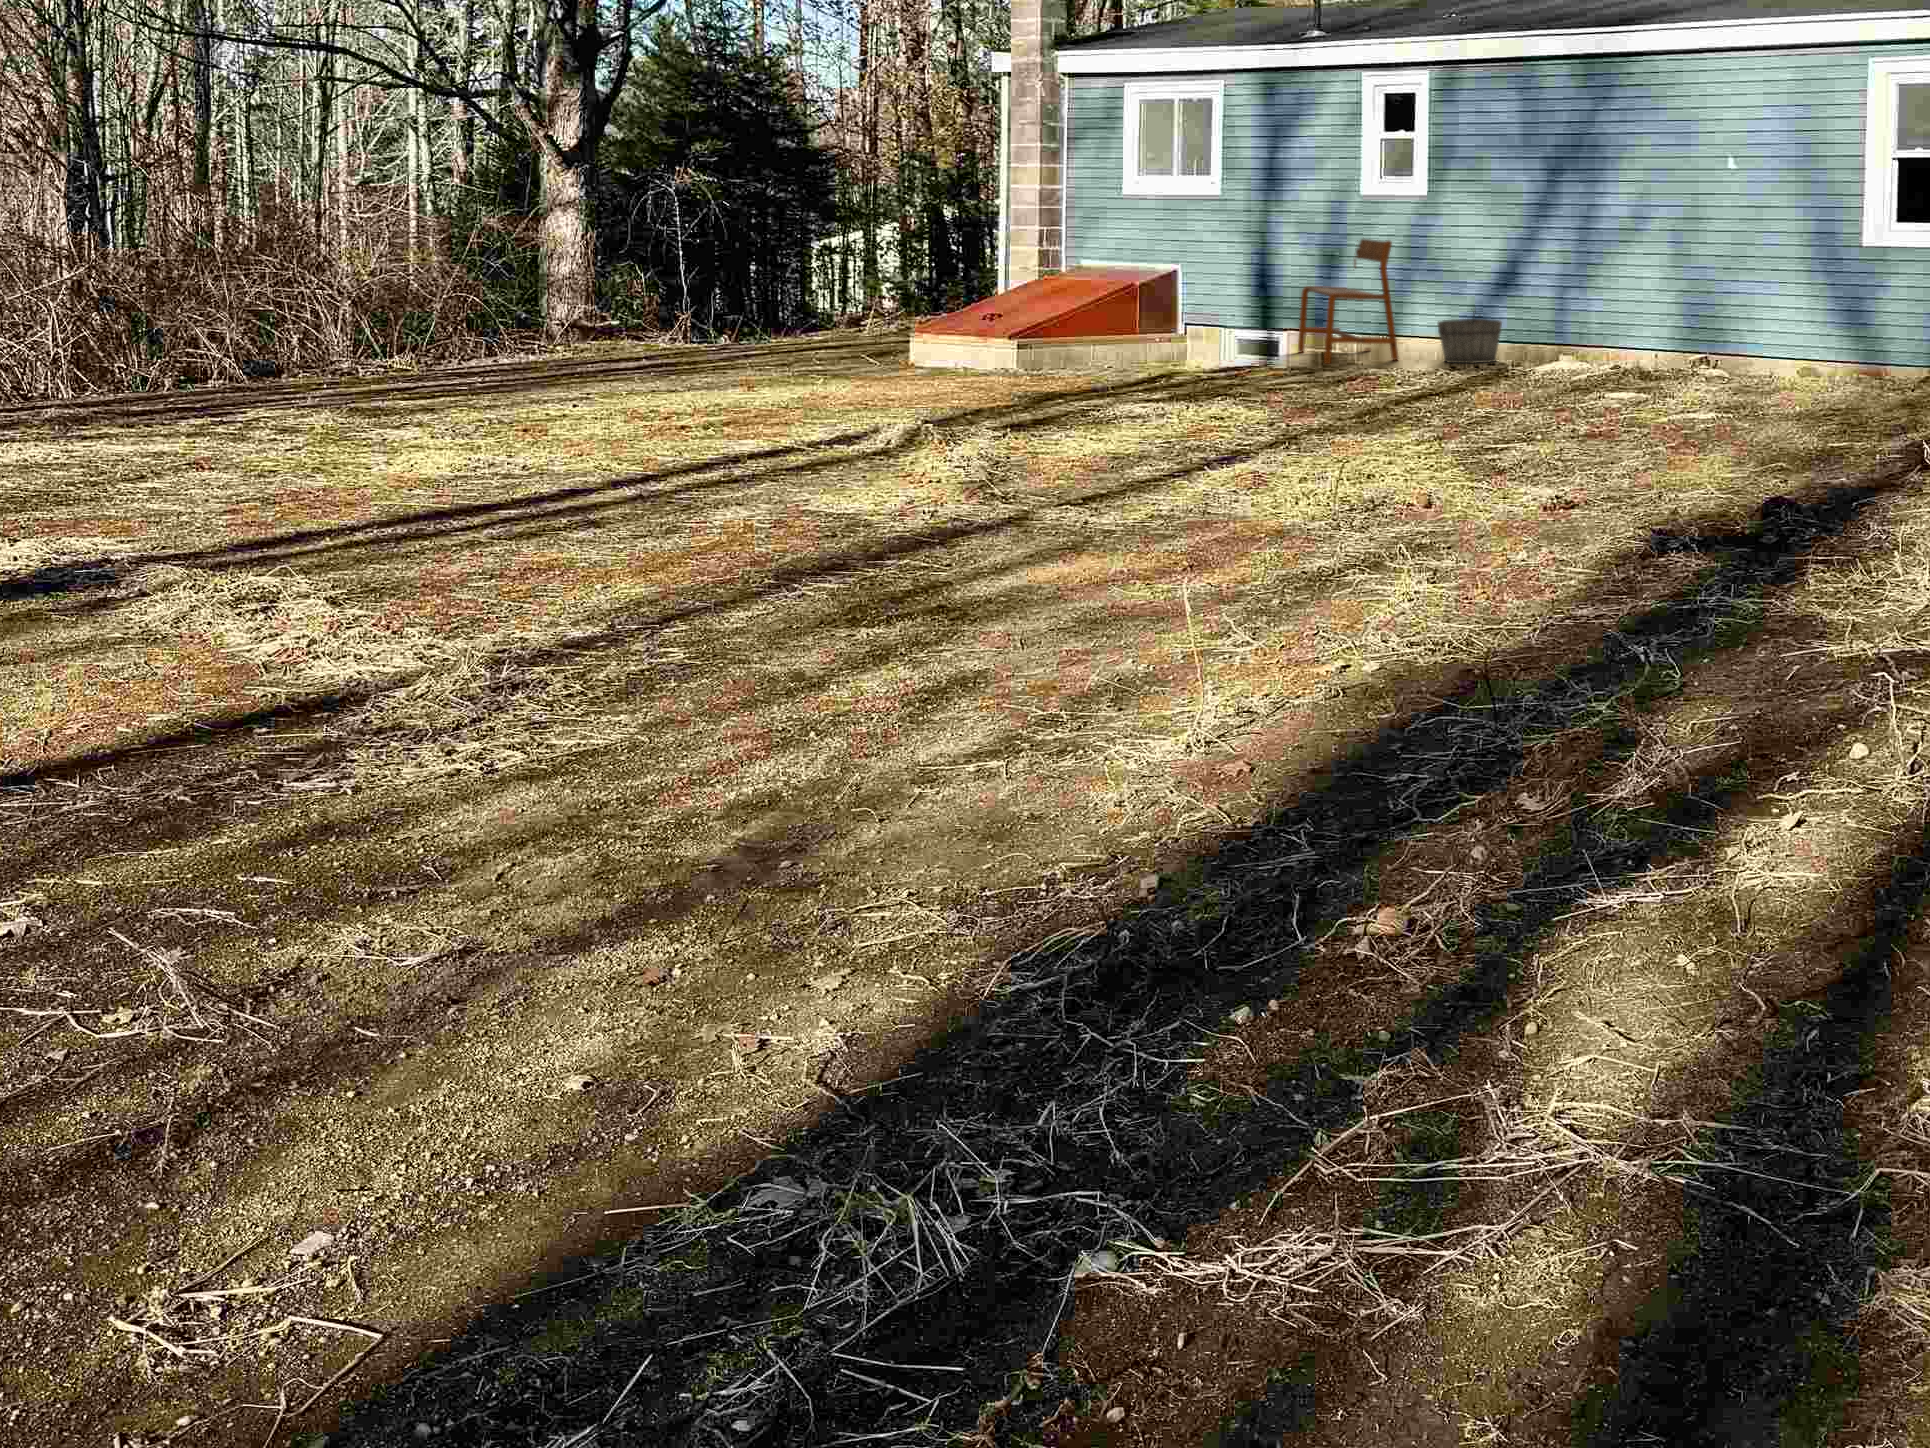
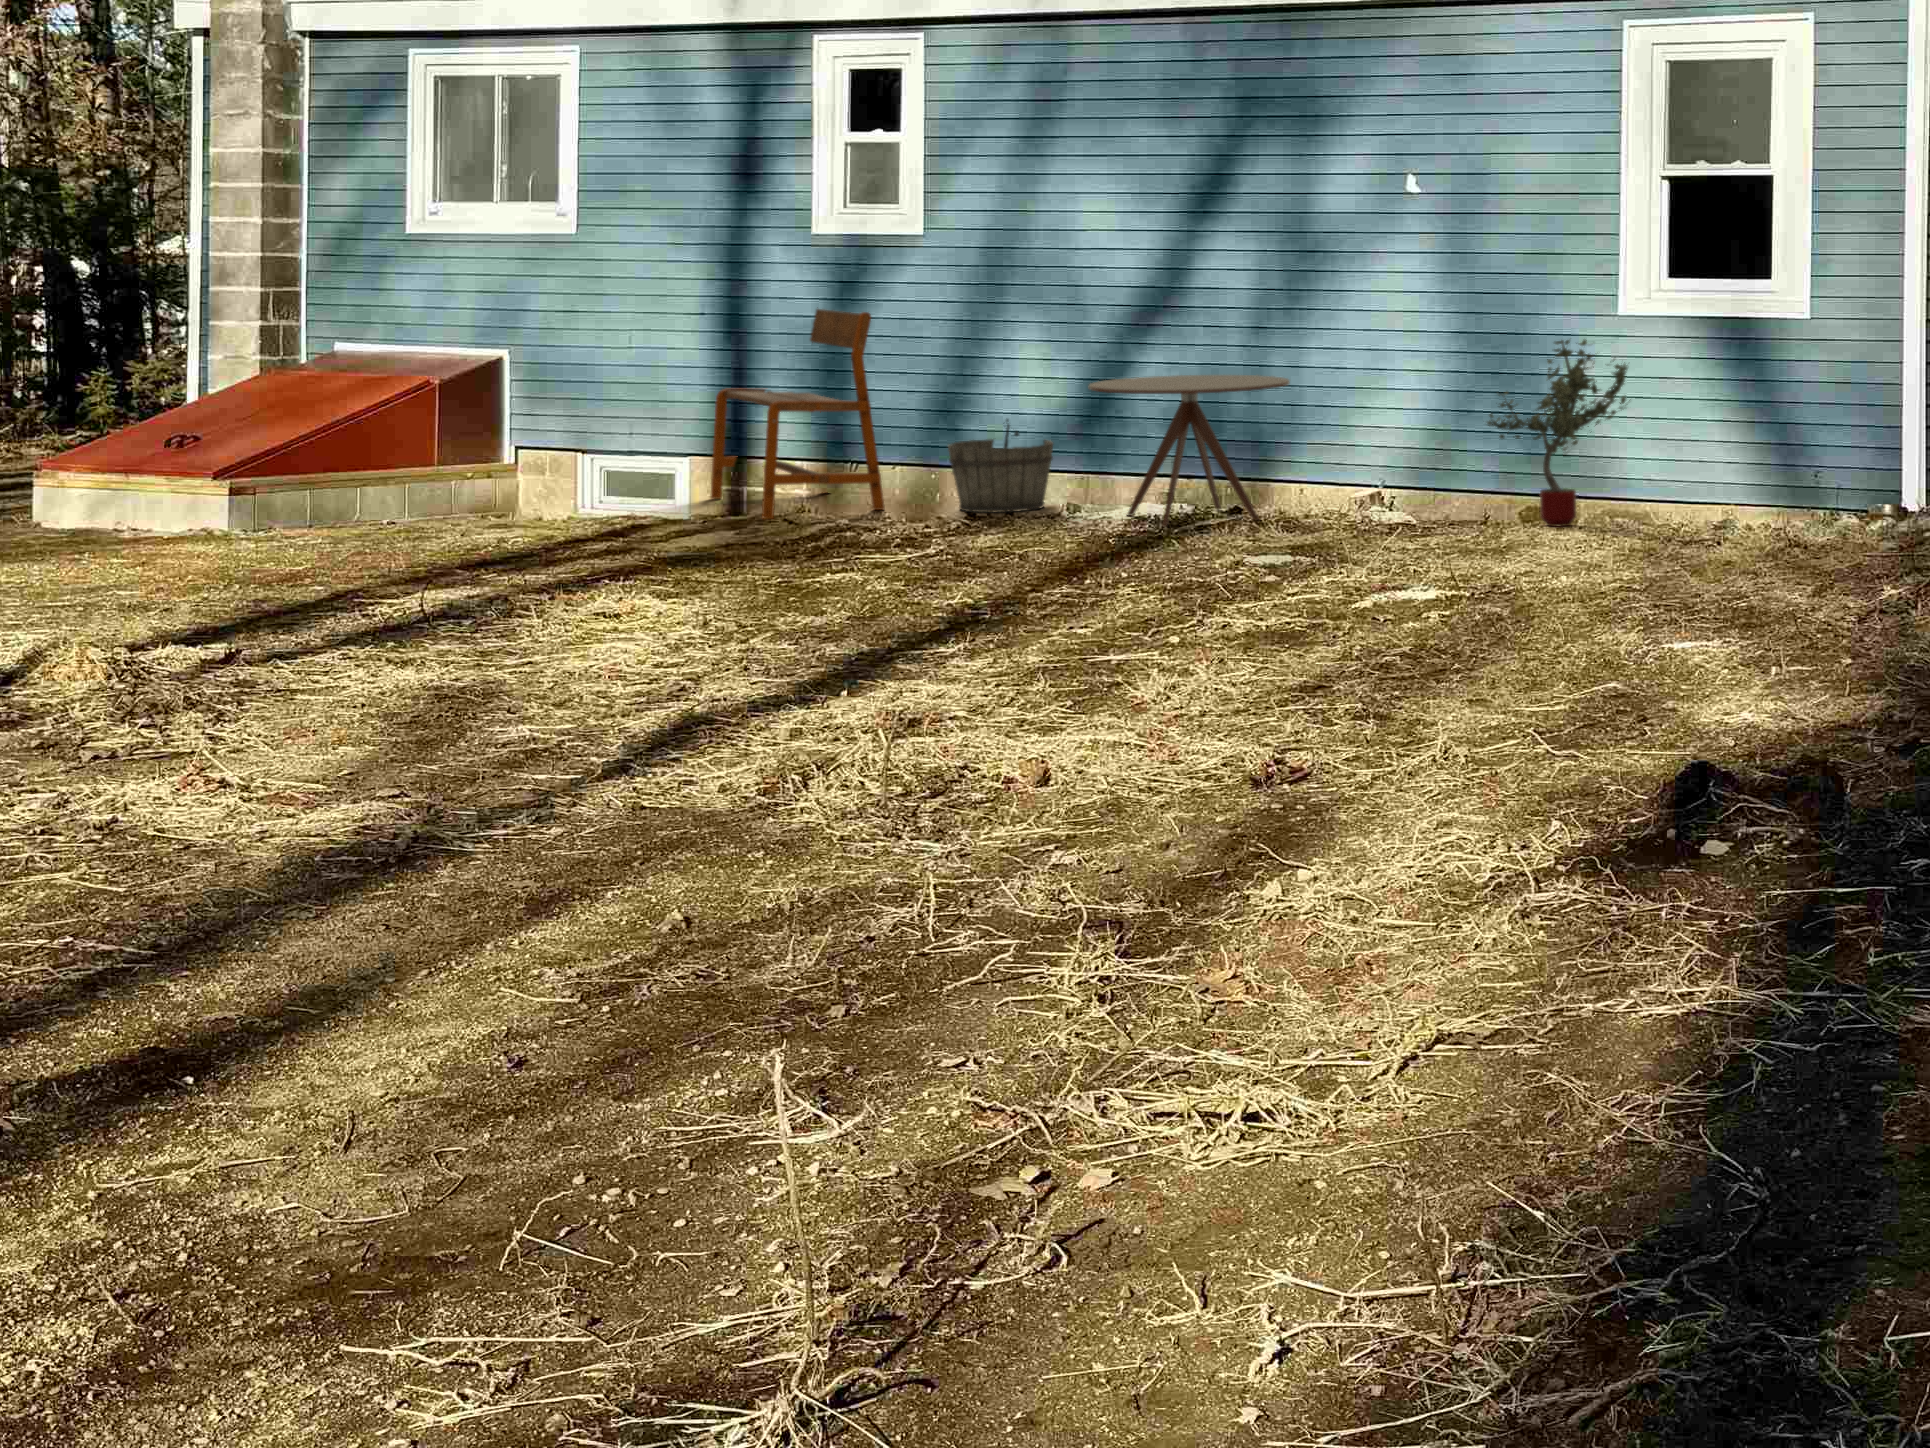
potted tree: none [1767,261,1862,379] -> present [1487,340,1630,527]
round table: none [1520,282,1647,373] -> present [1089,375,1290,527]

